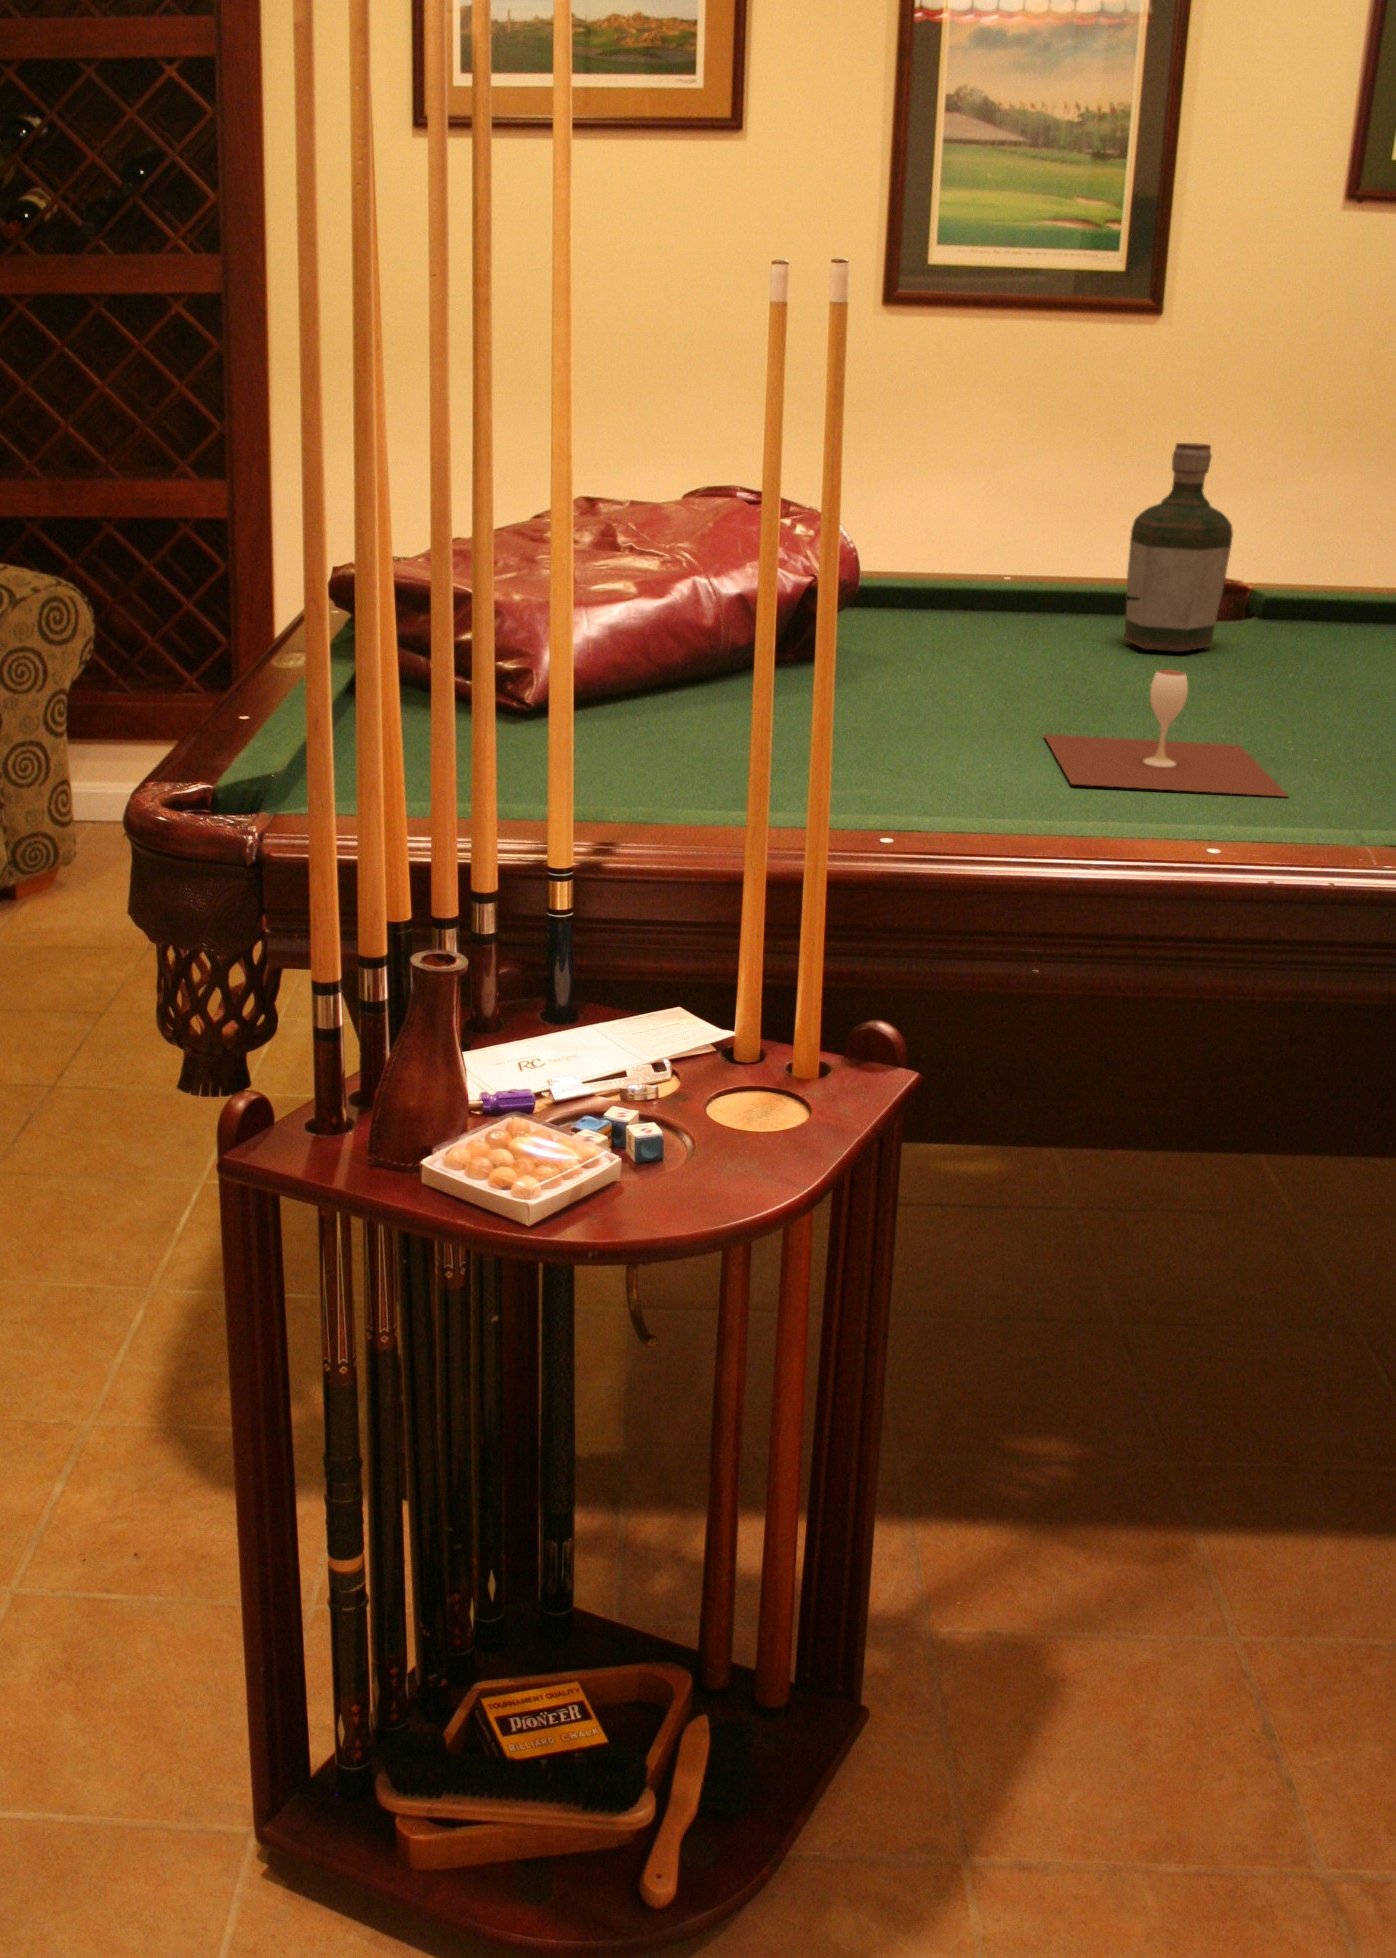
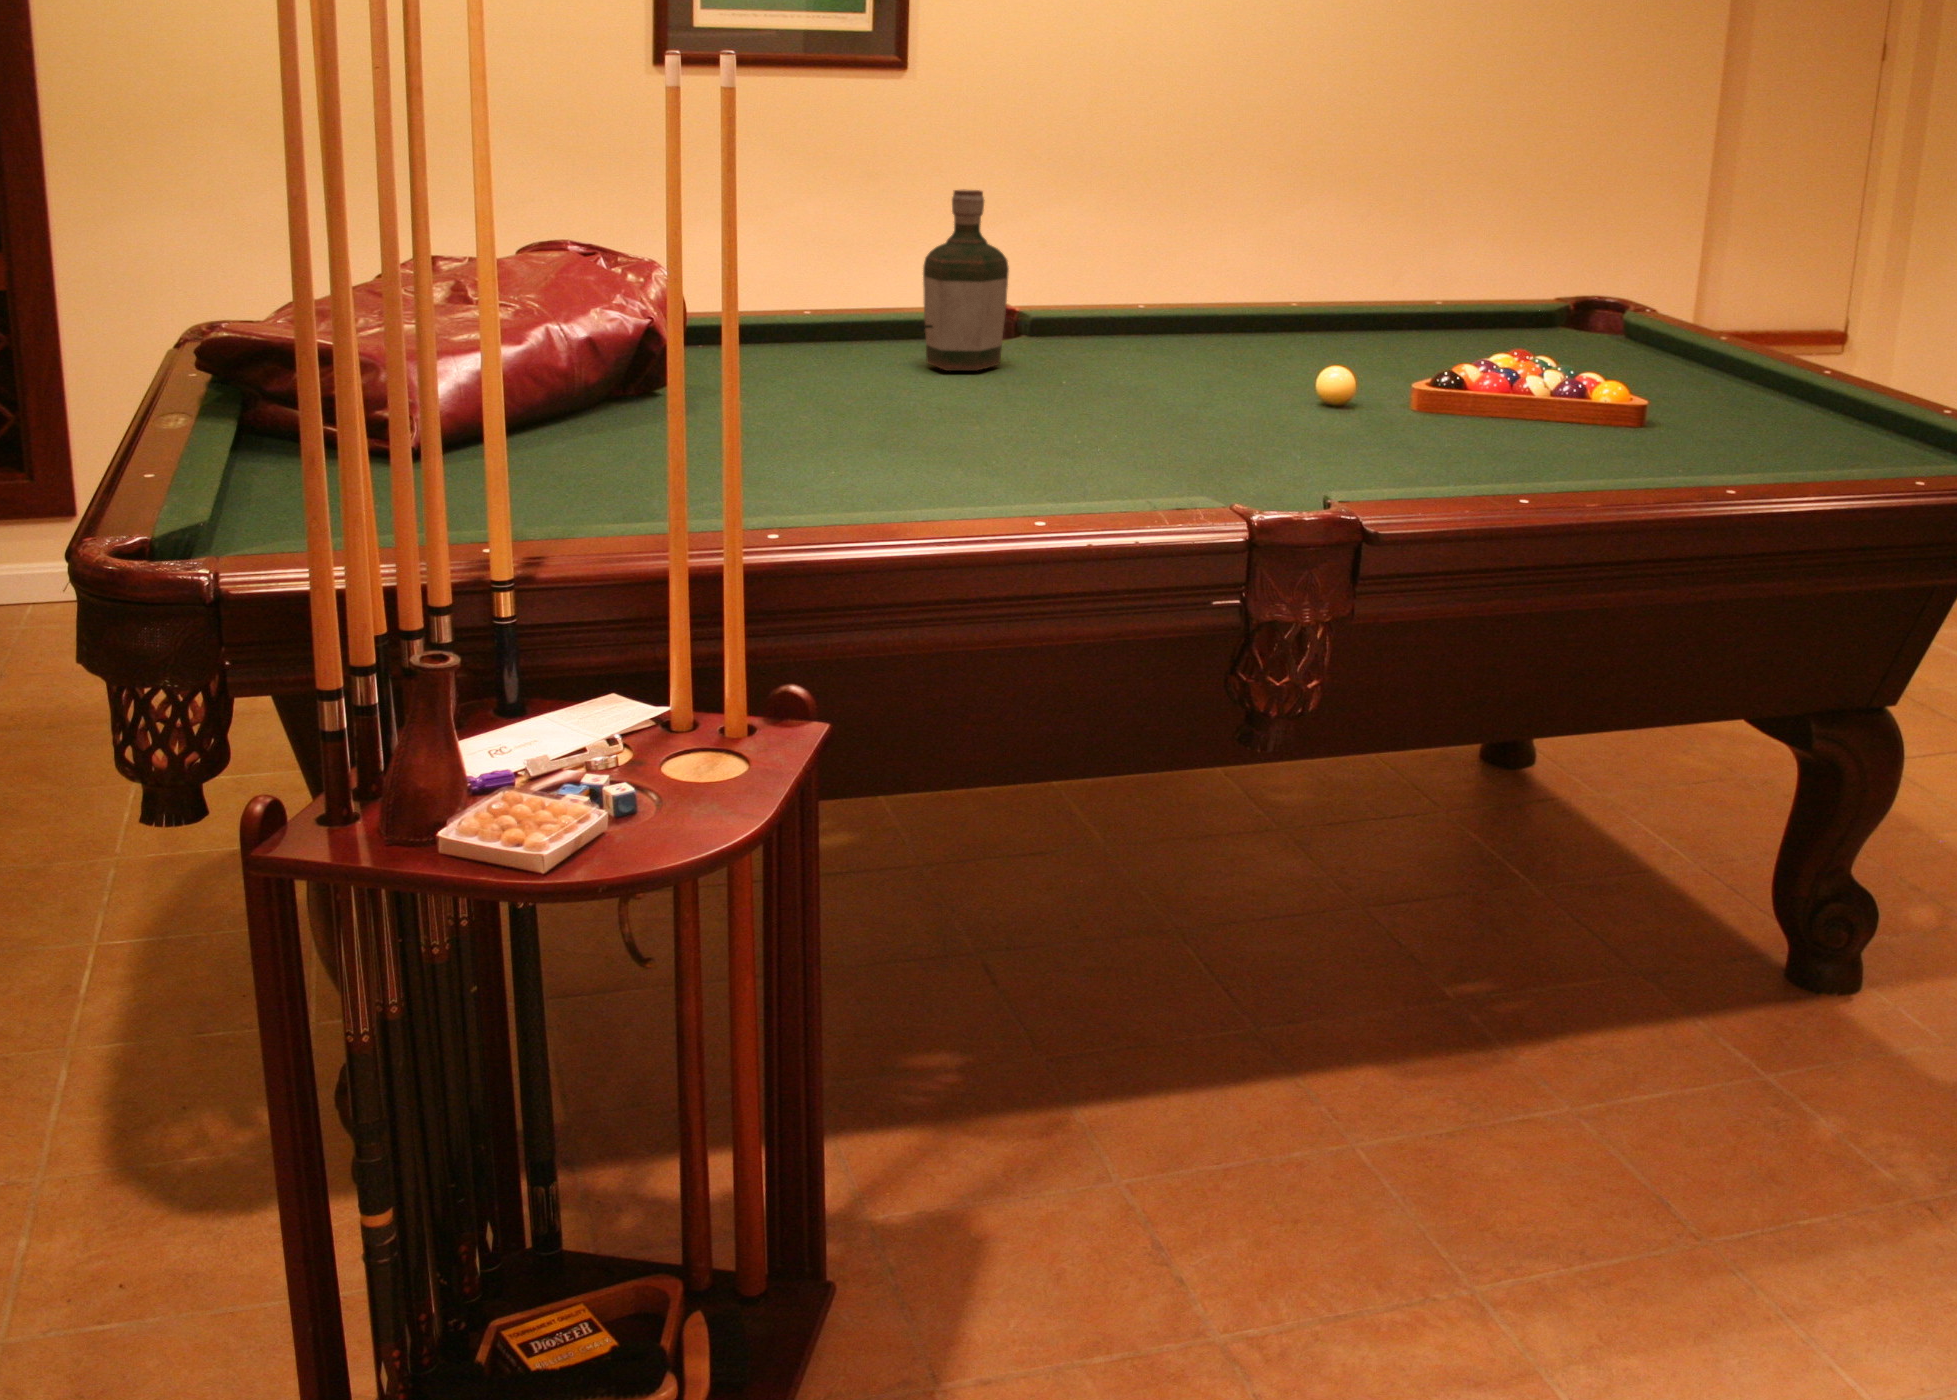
wine glass: present [1044,670,1288,797] -> none [878,383,1087,485]

